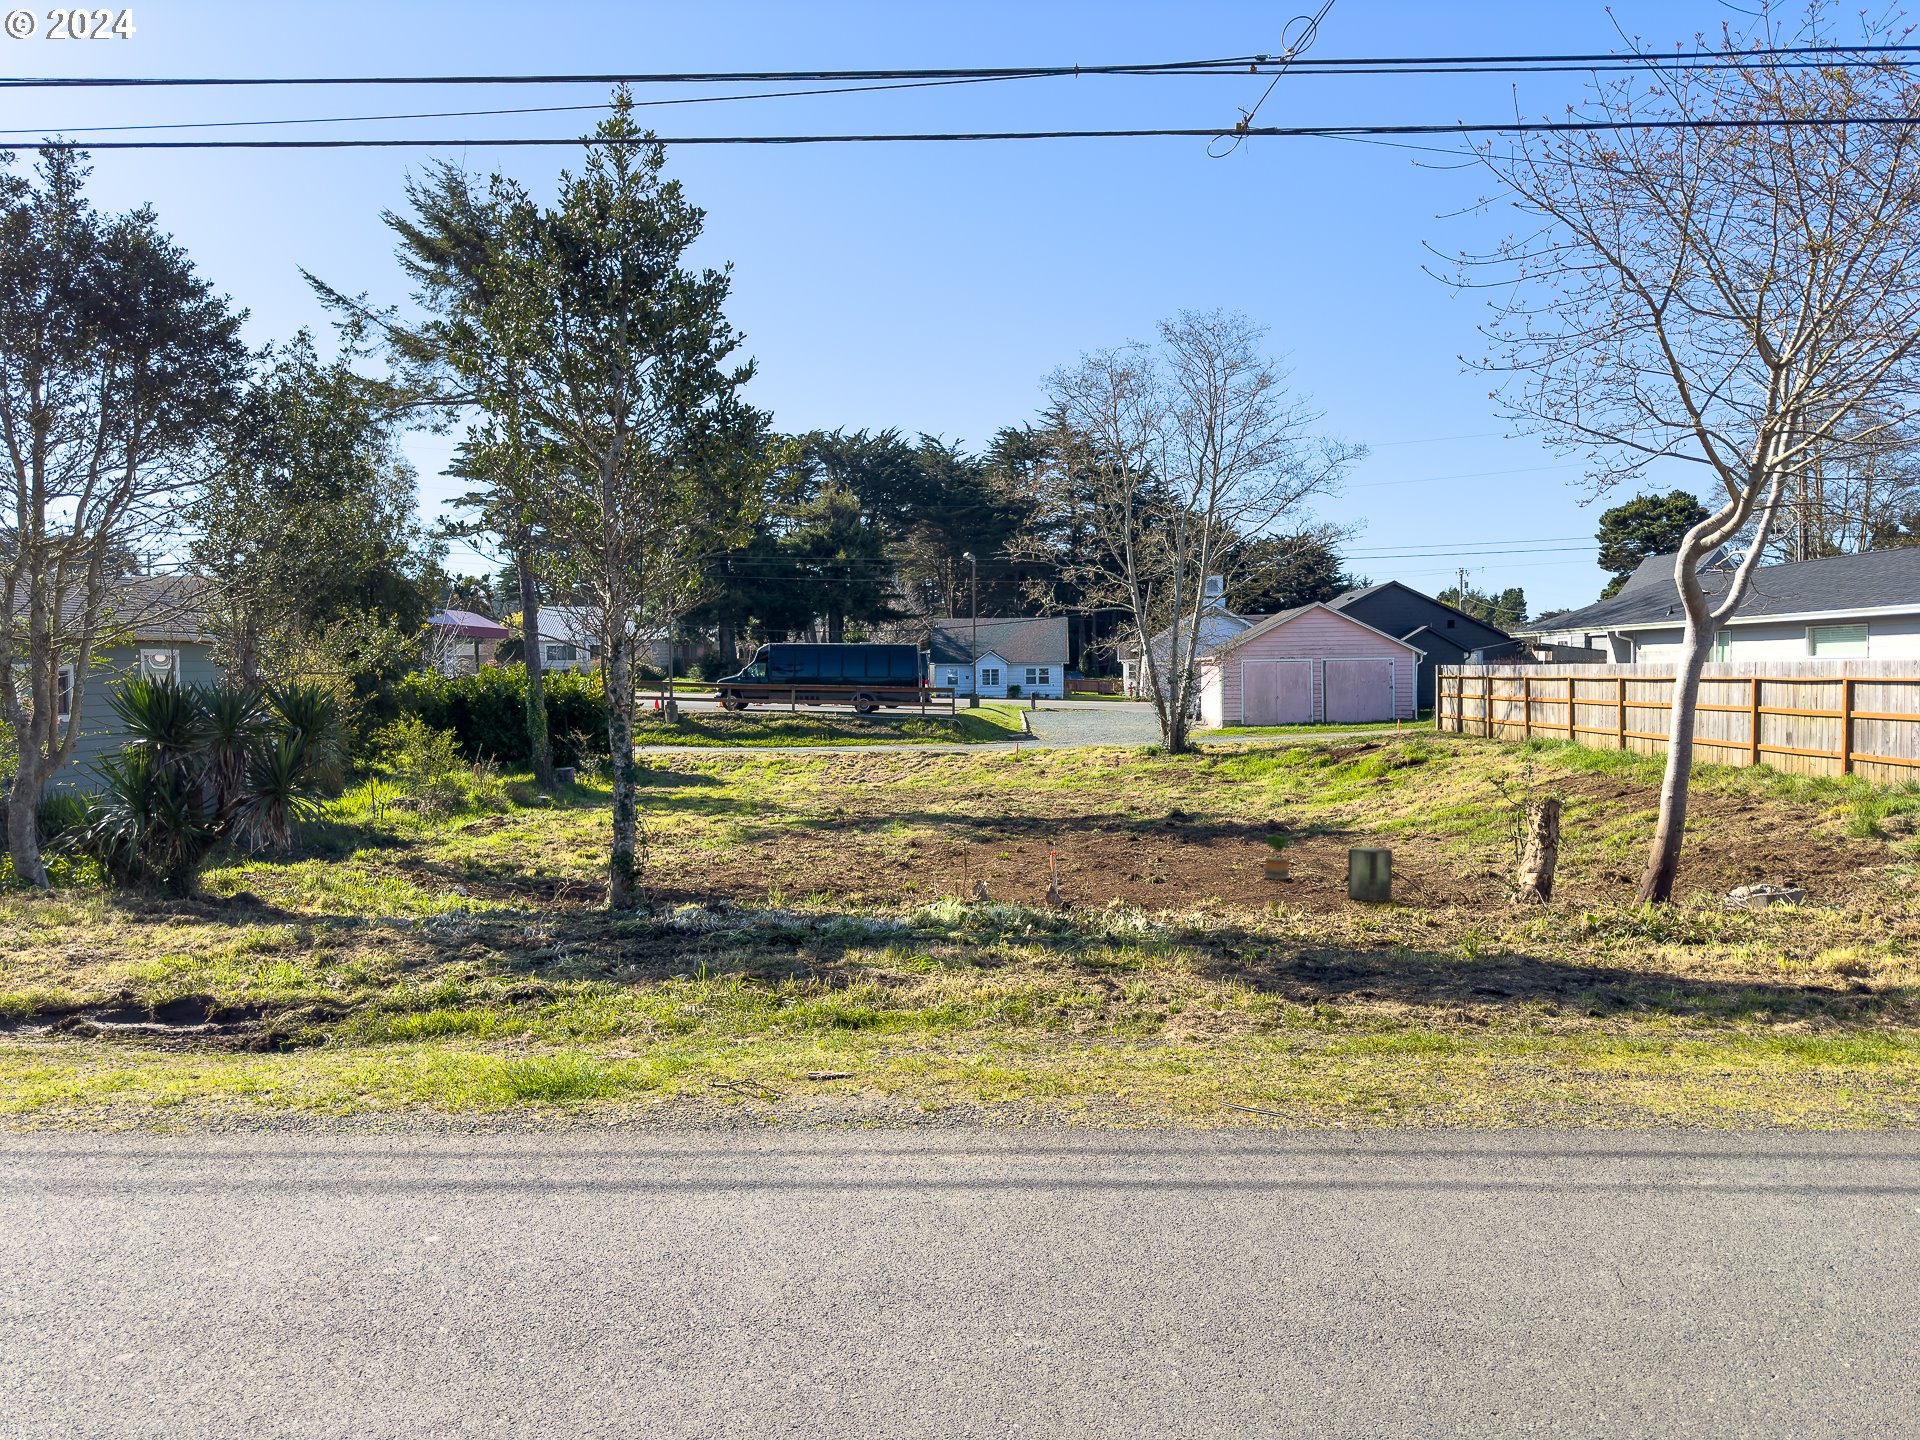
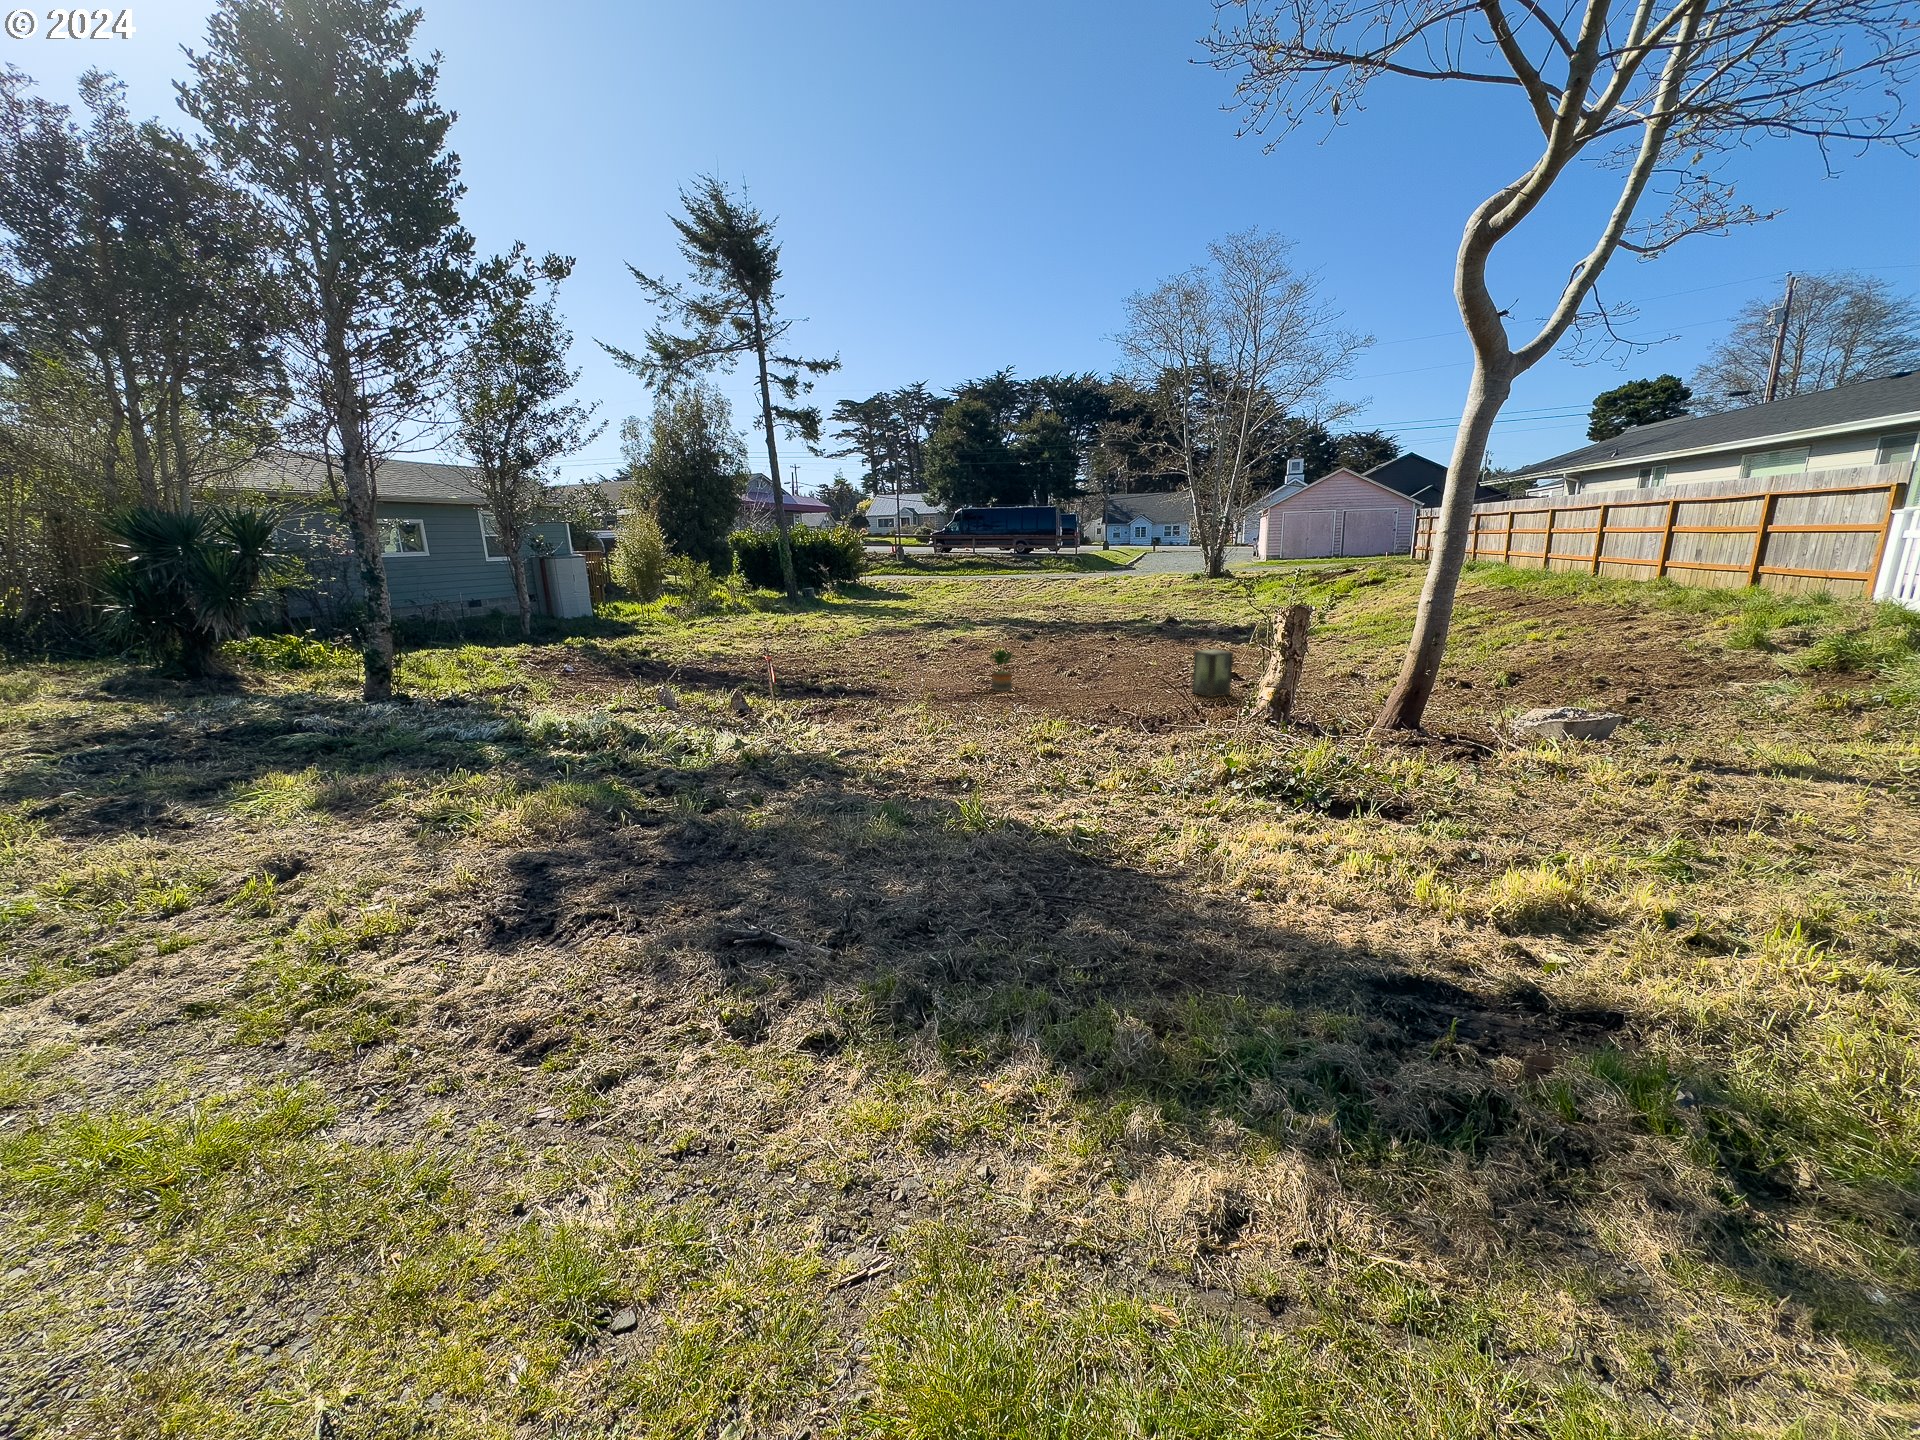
potted tree: present [1265,835,1292,880] -> present [990,650,1013,691]

